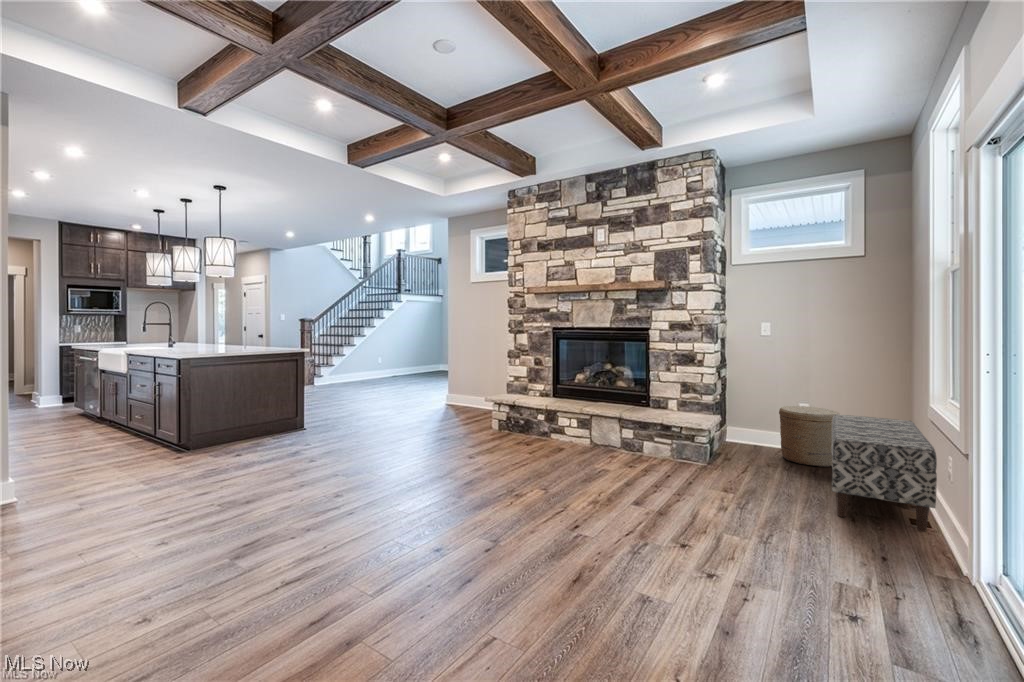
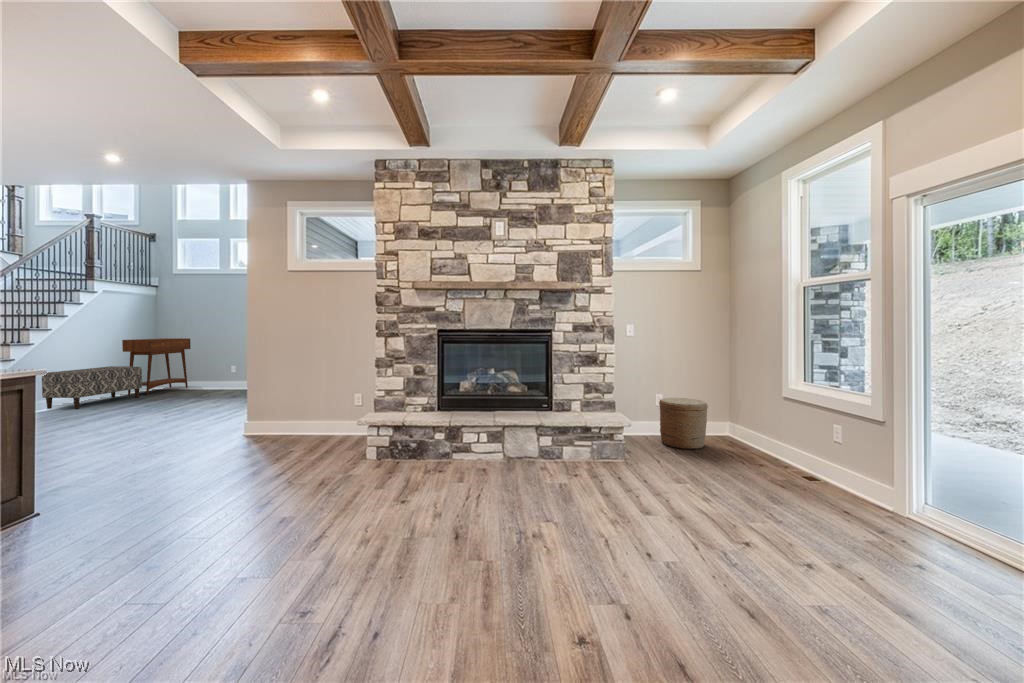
console table: none [389,336,431,377] -> present [122,338,191,395]
bench: present [832,414,937,532] -> present [42,366,142,409]

